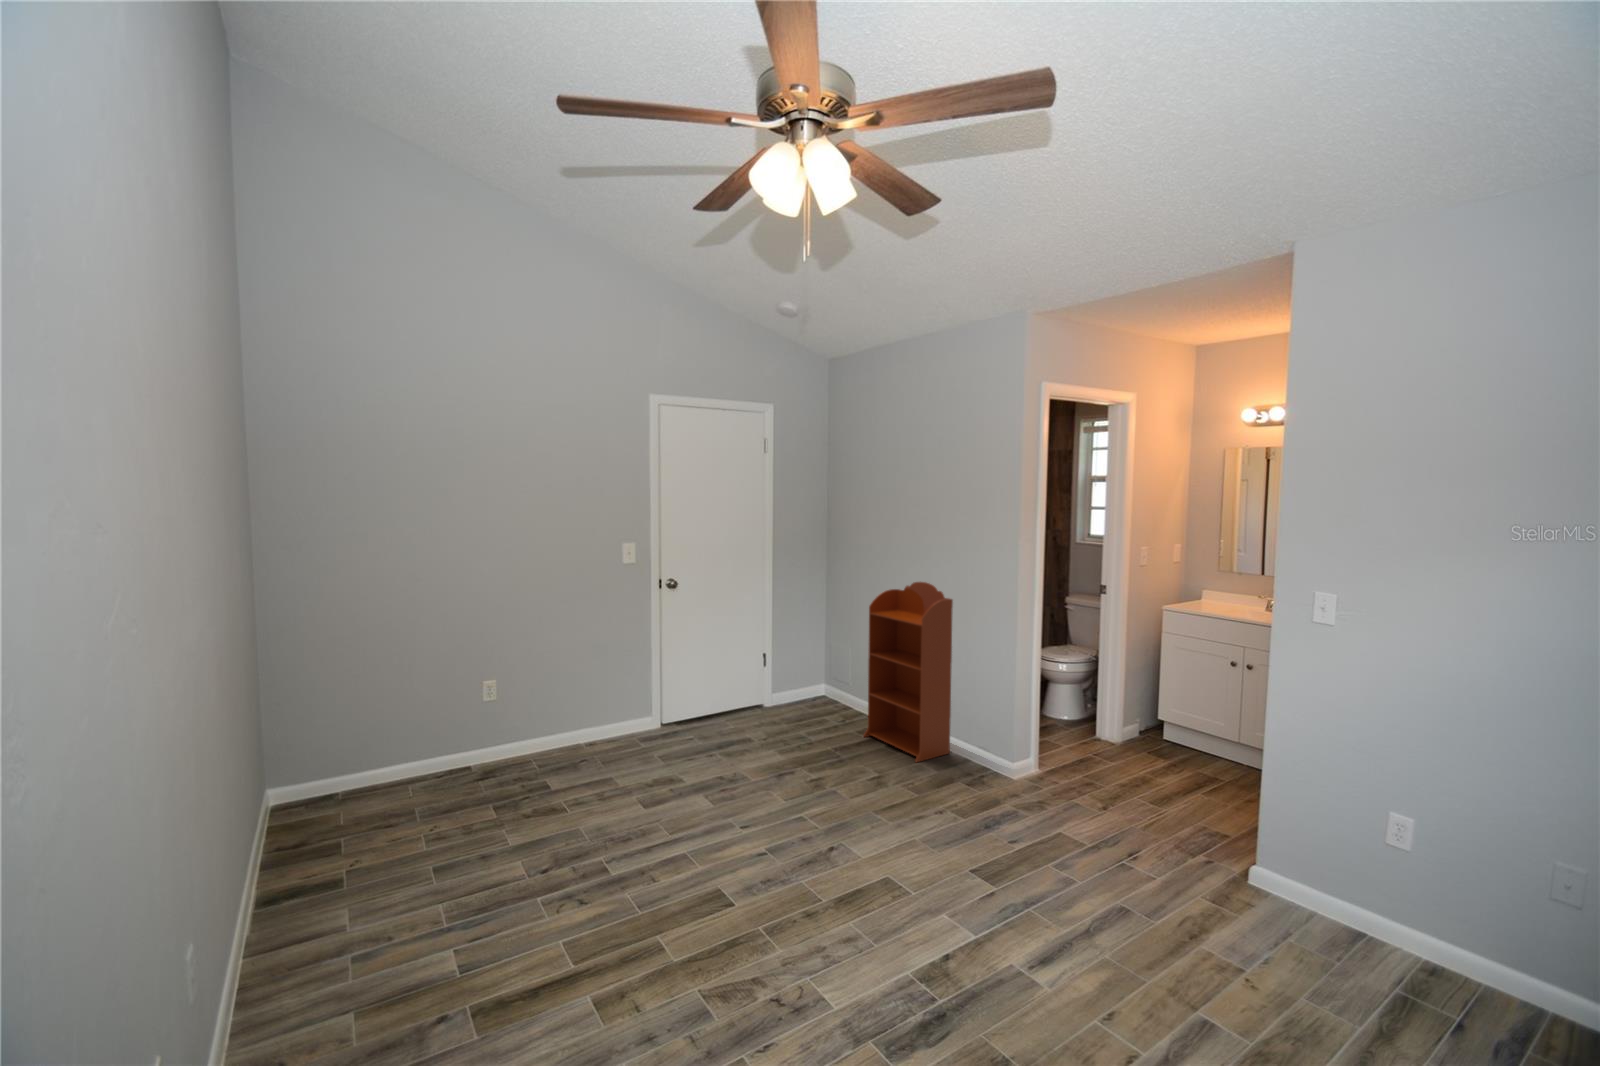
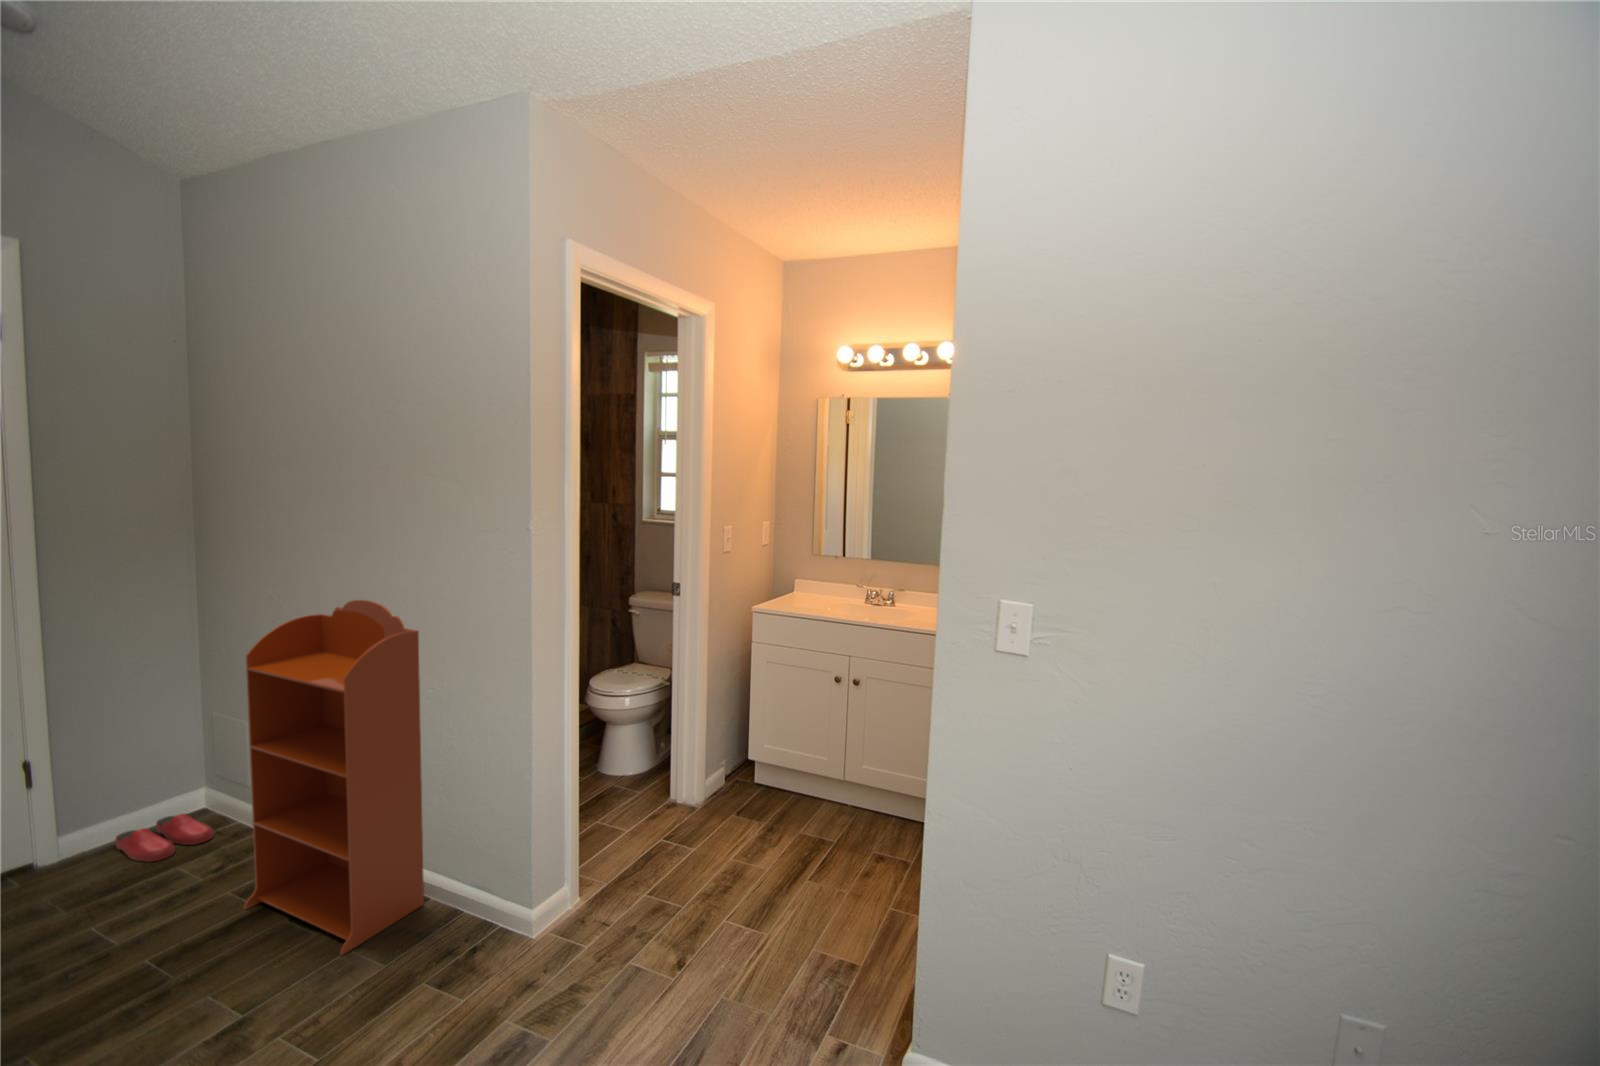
slippers: none [794,693,835,712] -> present [116,814,213,862]

